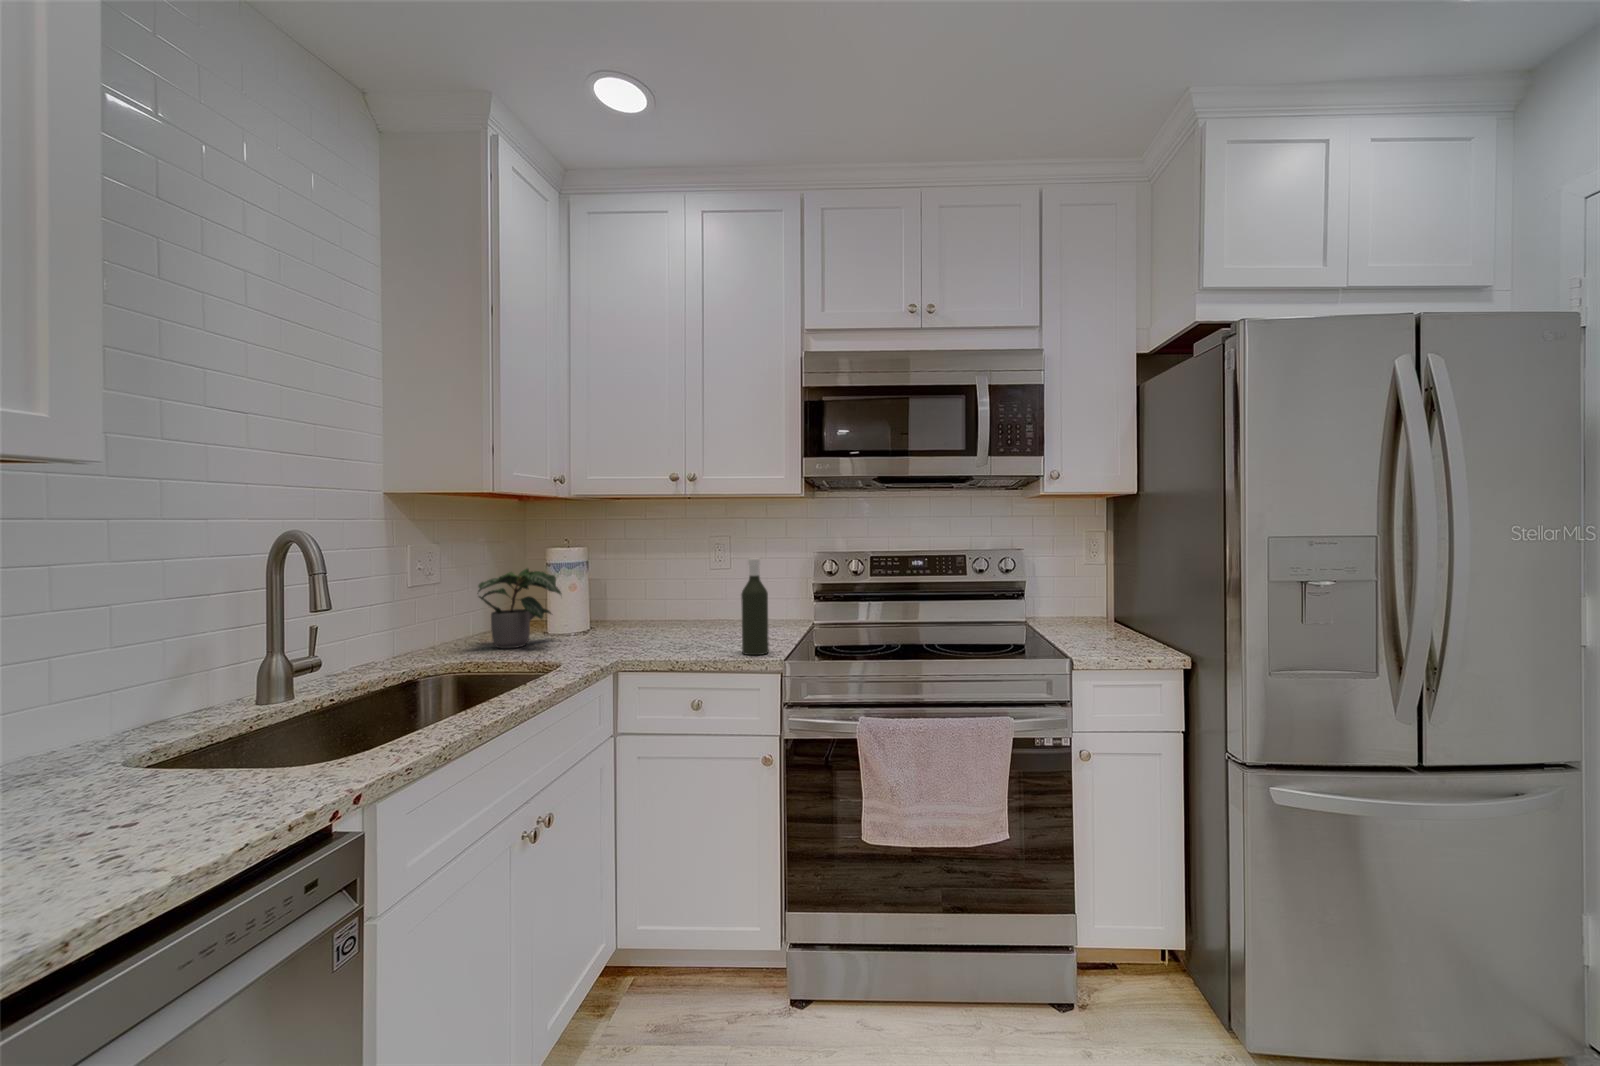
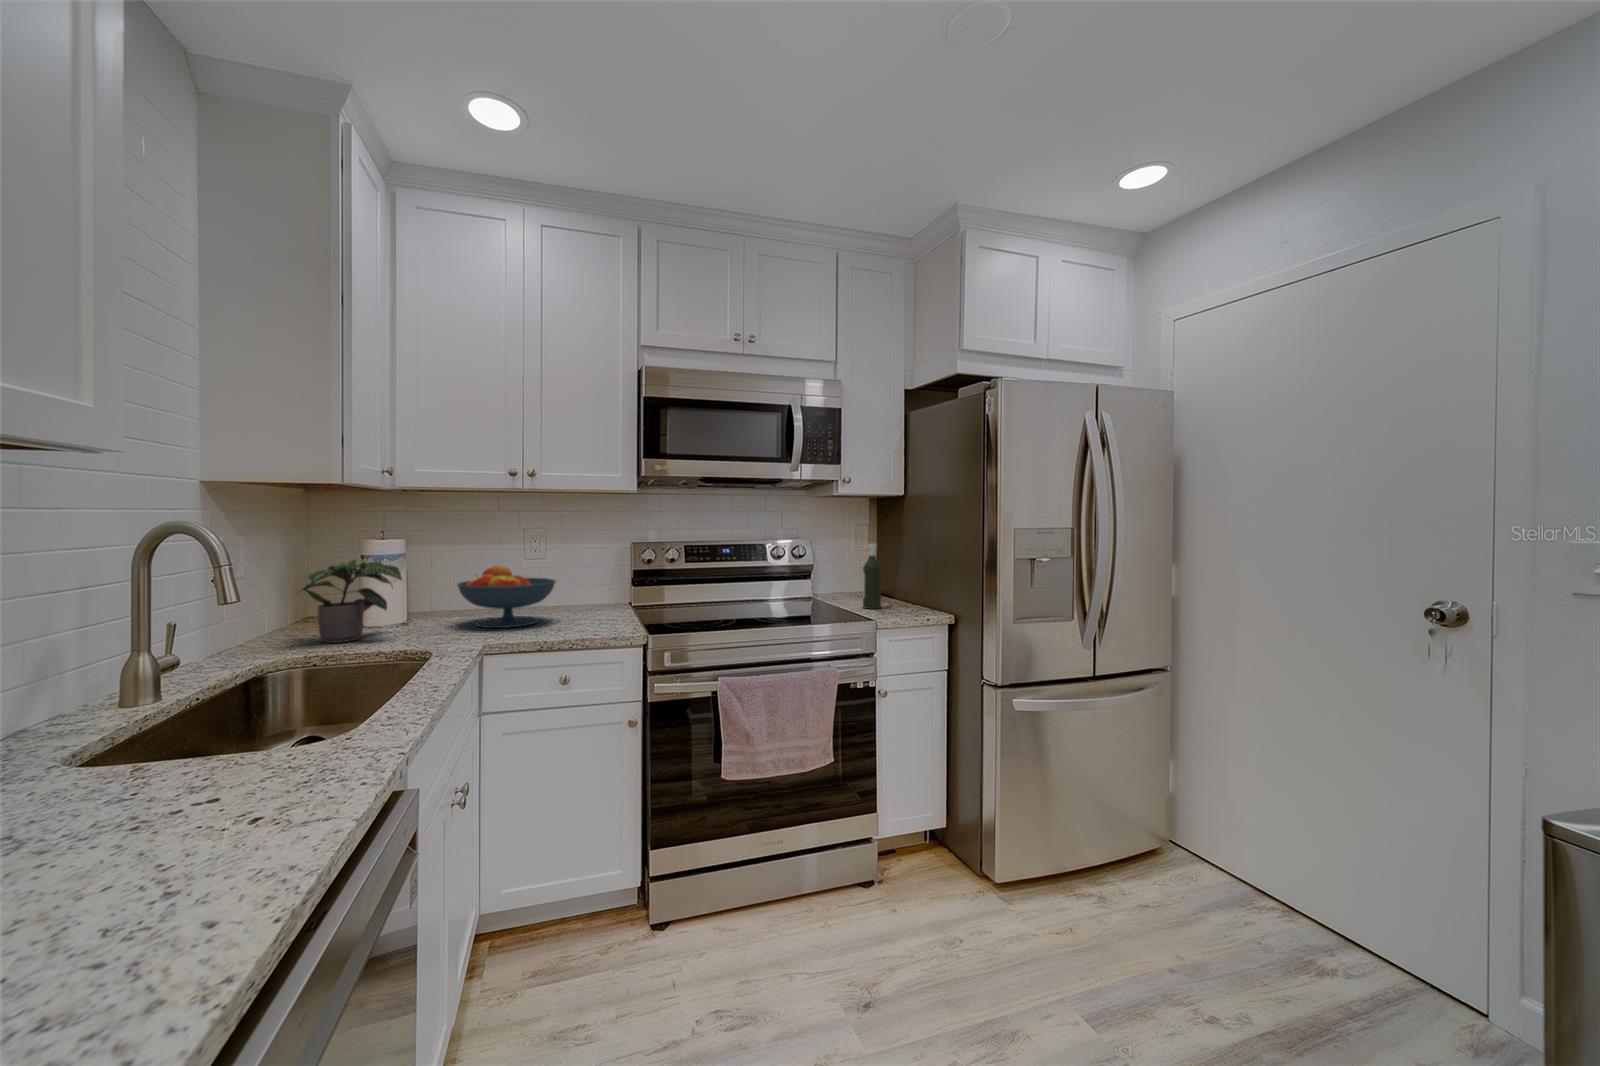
bottle: present [741,558,769,655] -> present [863,544,881,609]
fruit bowl: none [618,575,715,642] -> present [457,566,556,628]

